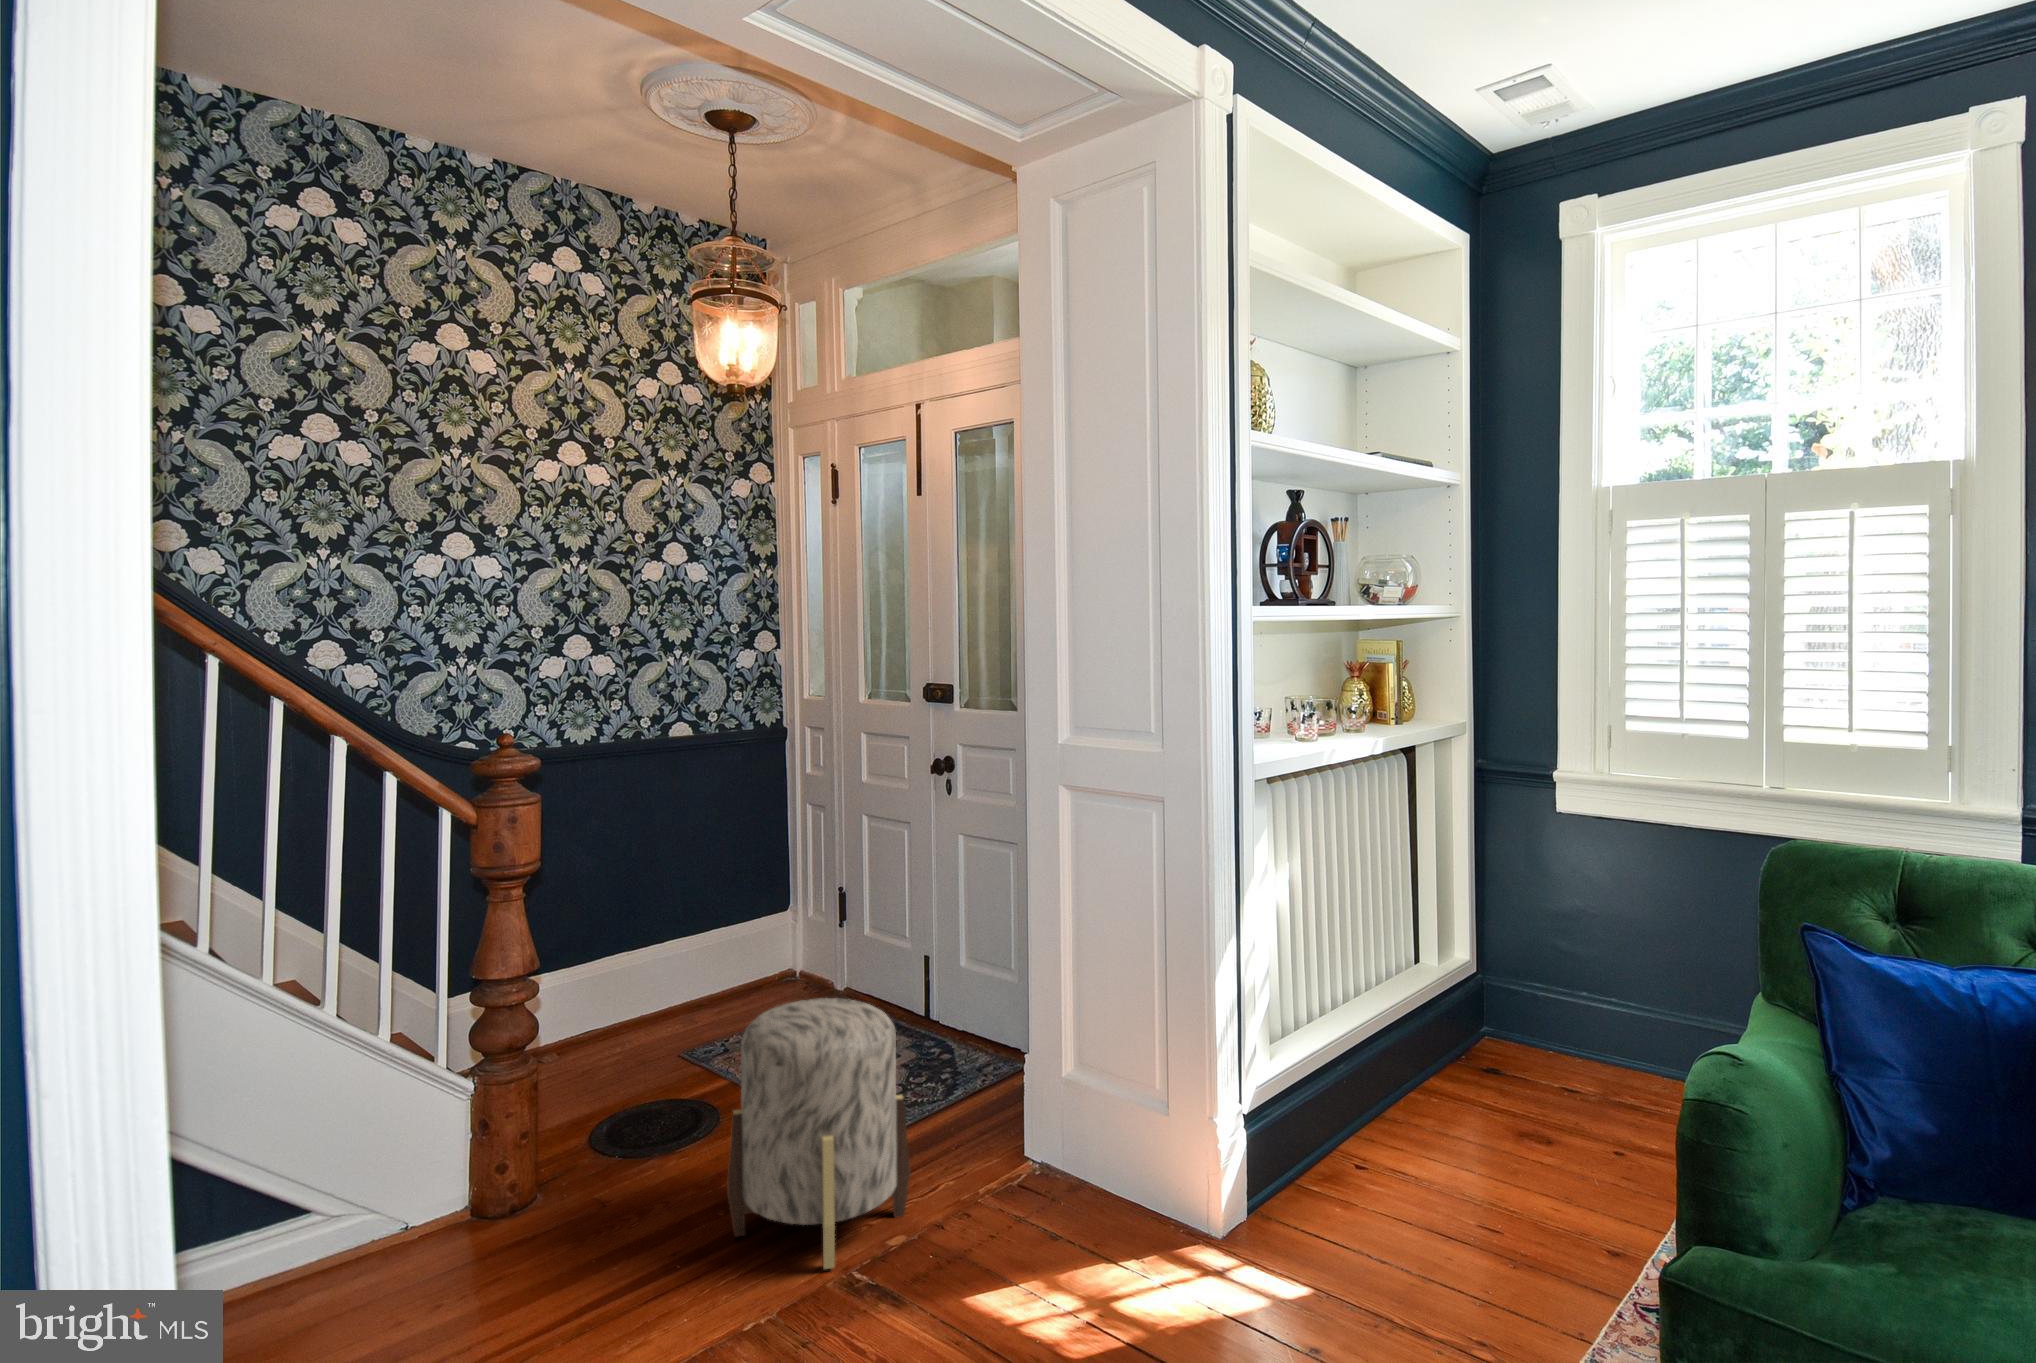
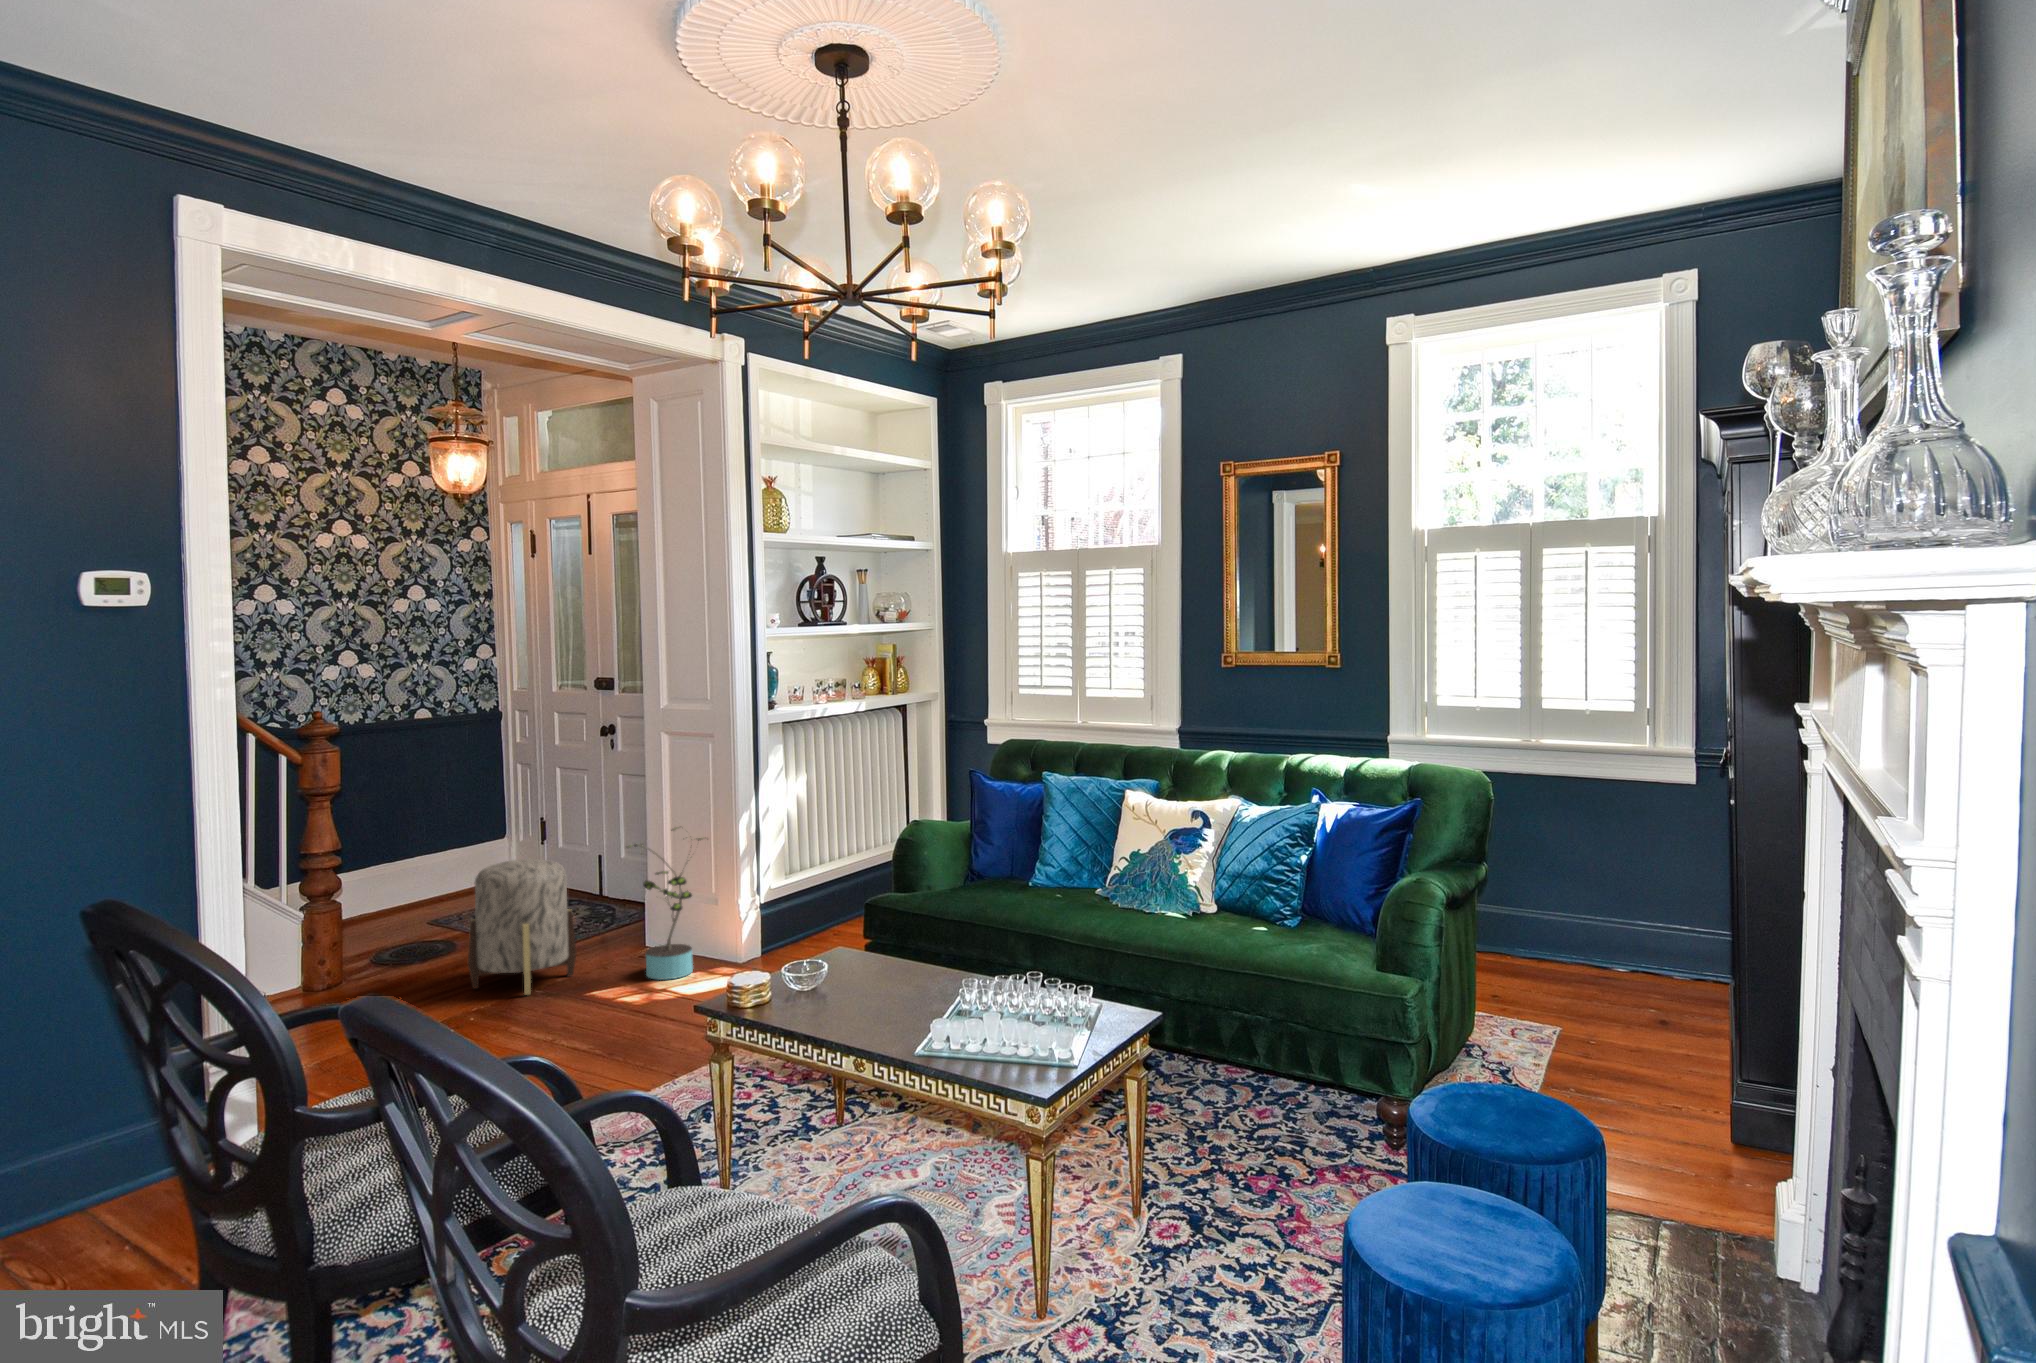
potted plant: none [998,954,1153,1251] -> present [627,828,702,980]

